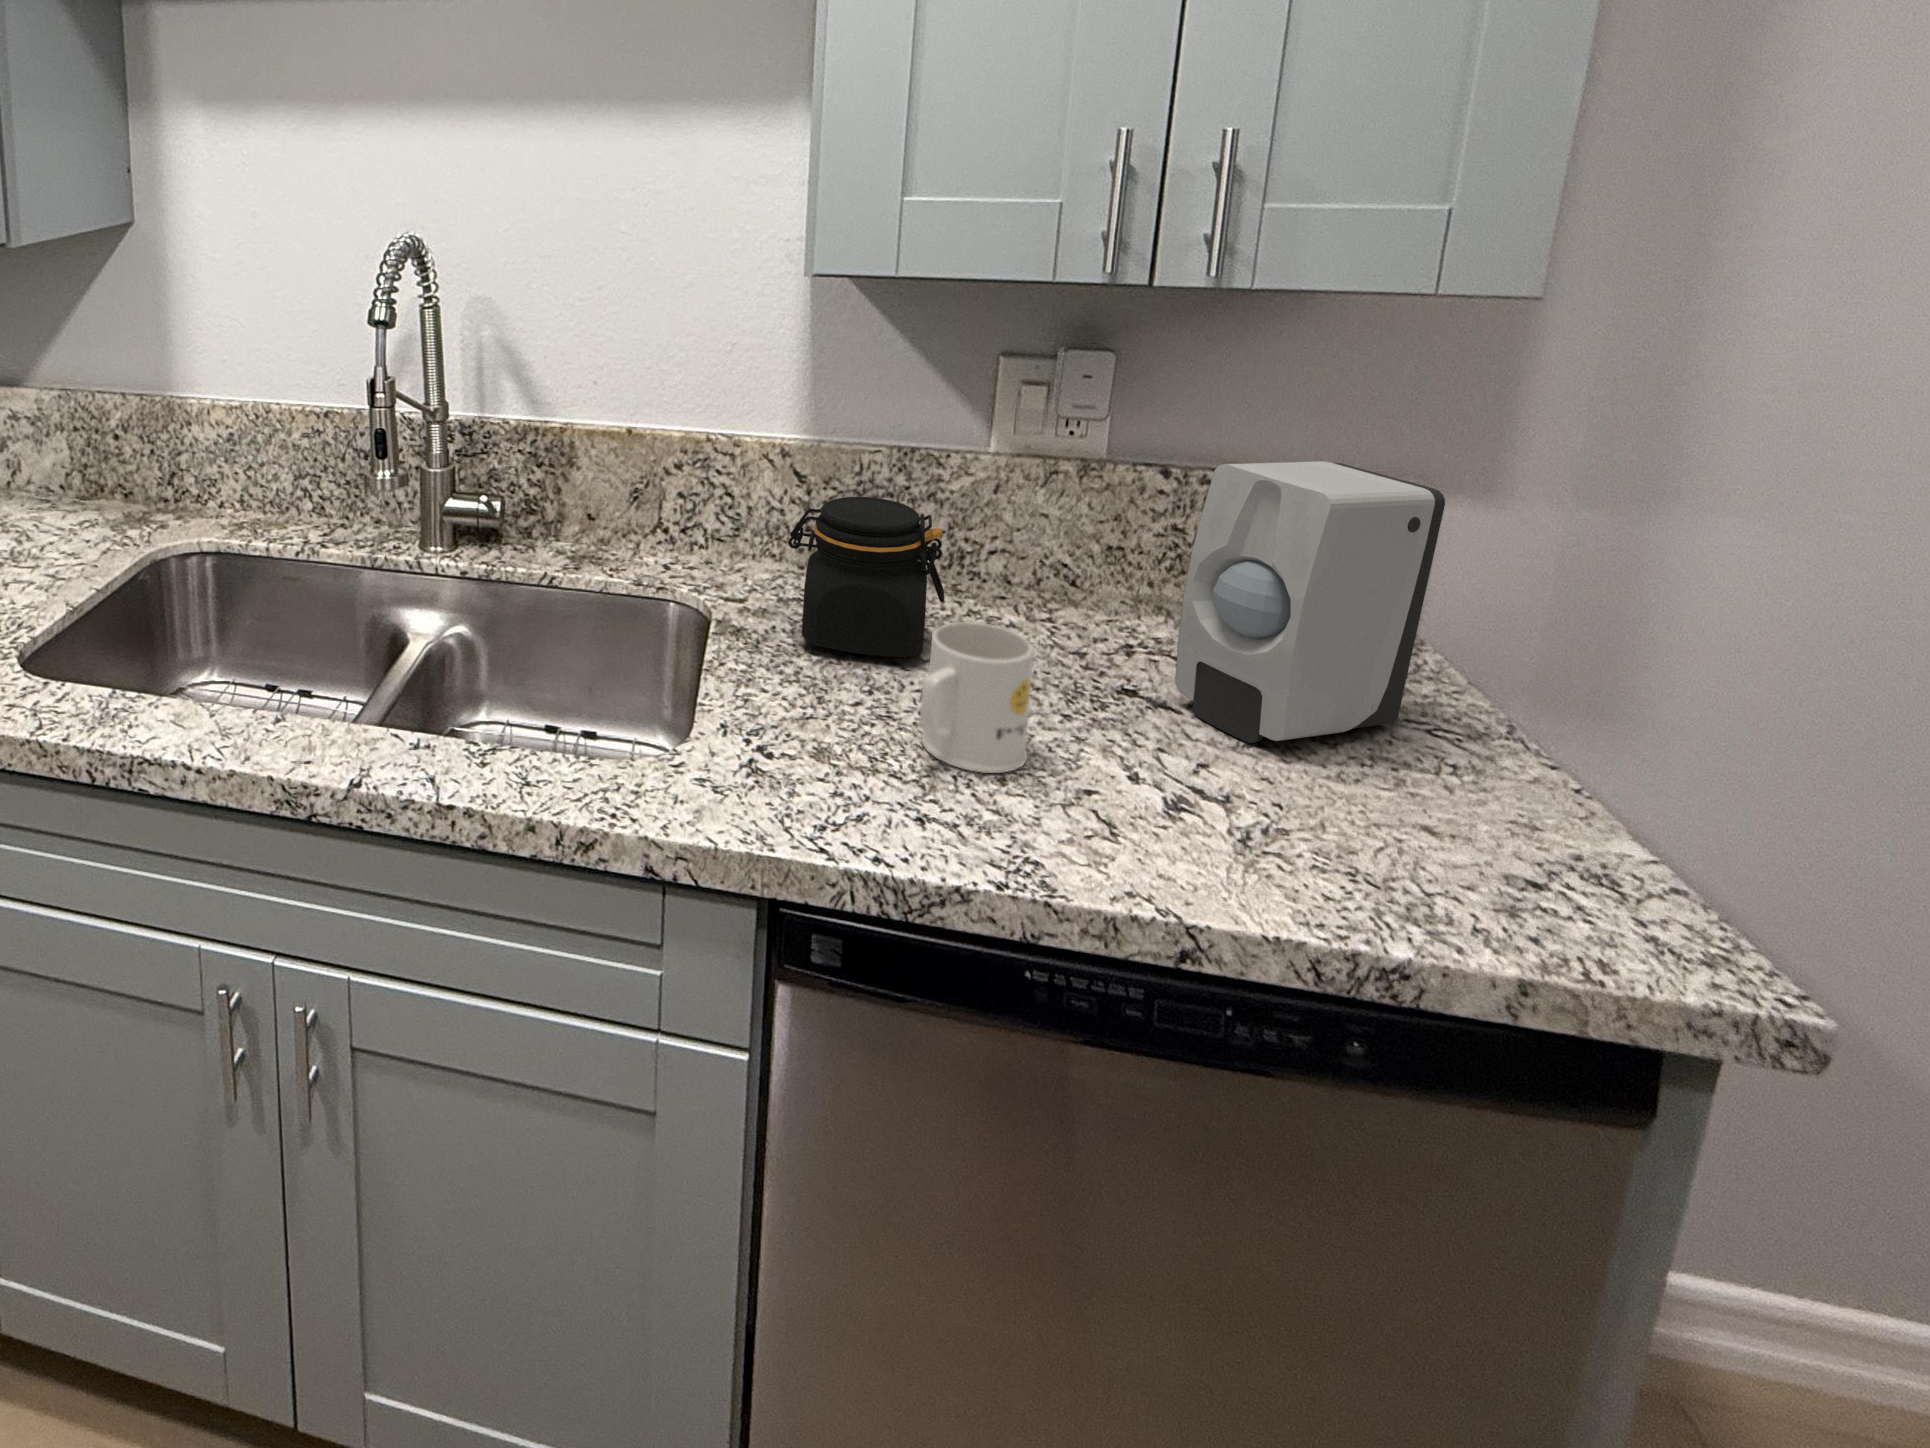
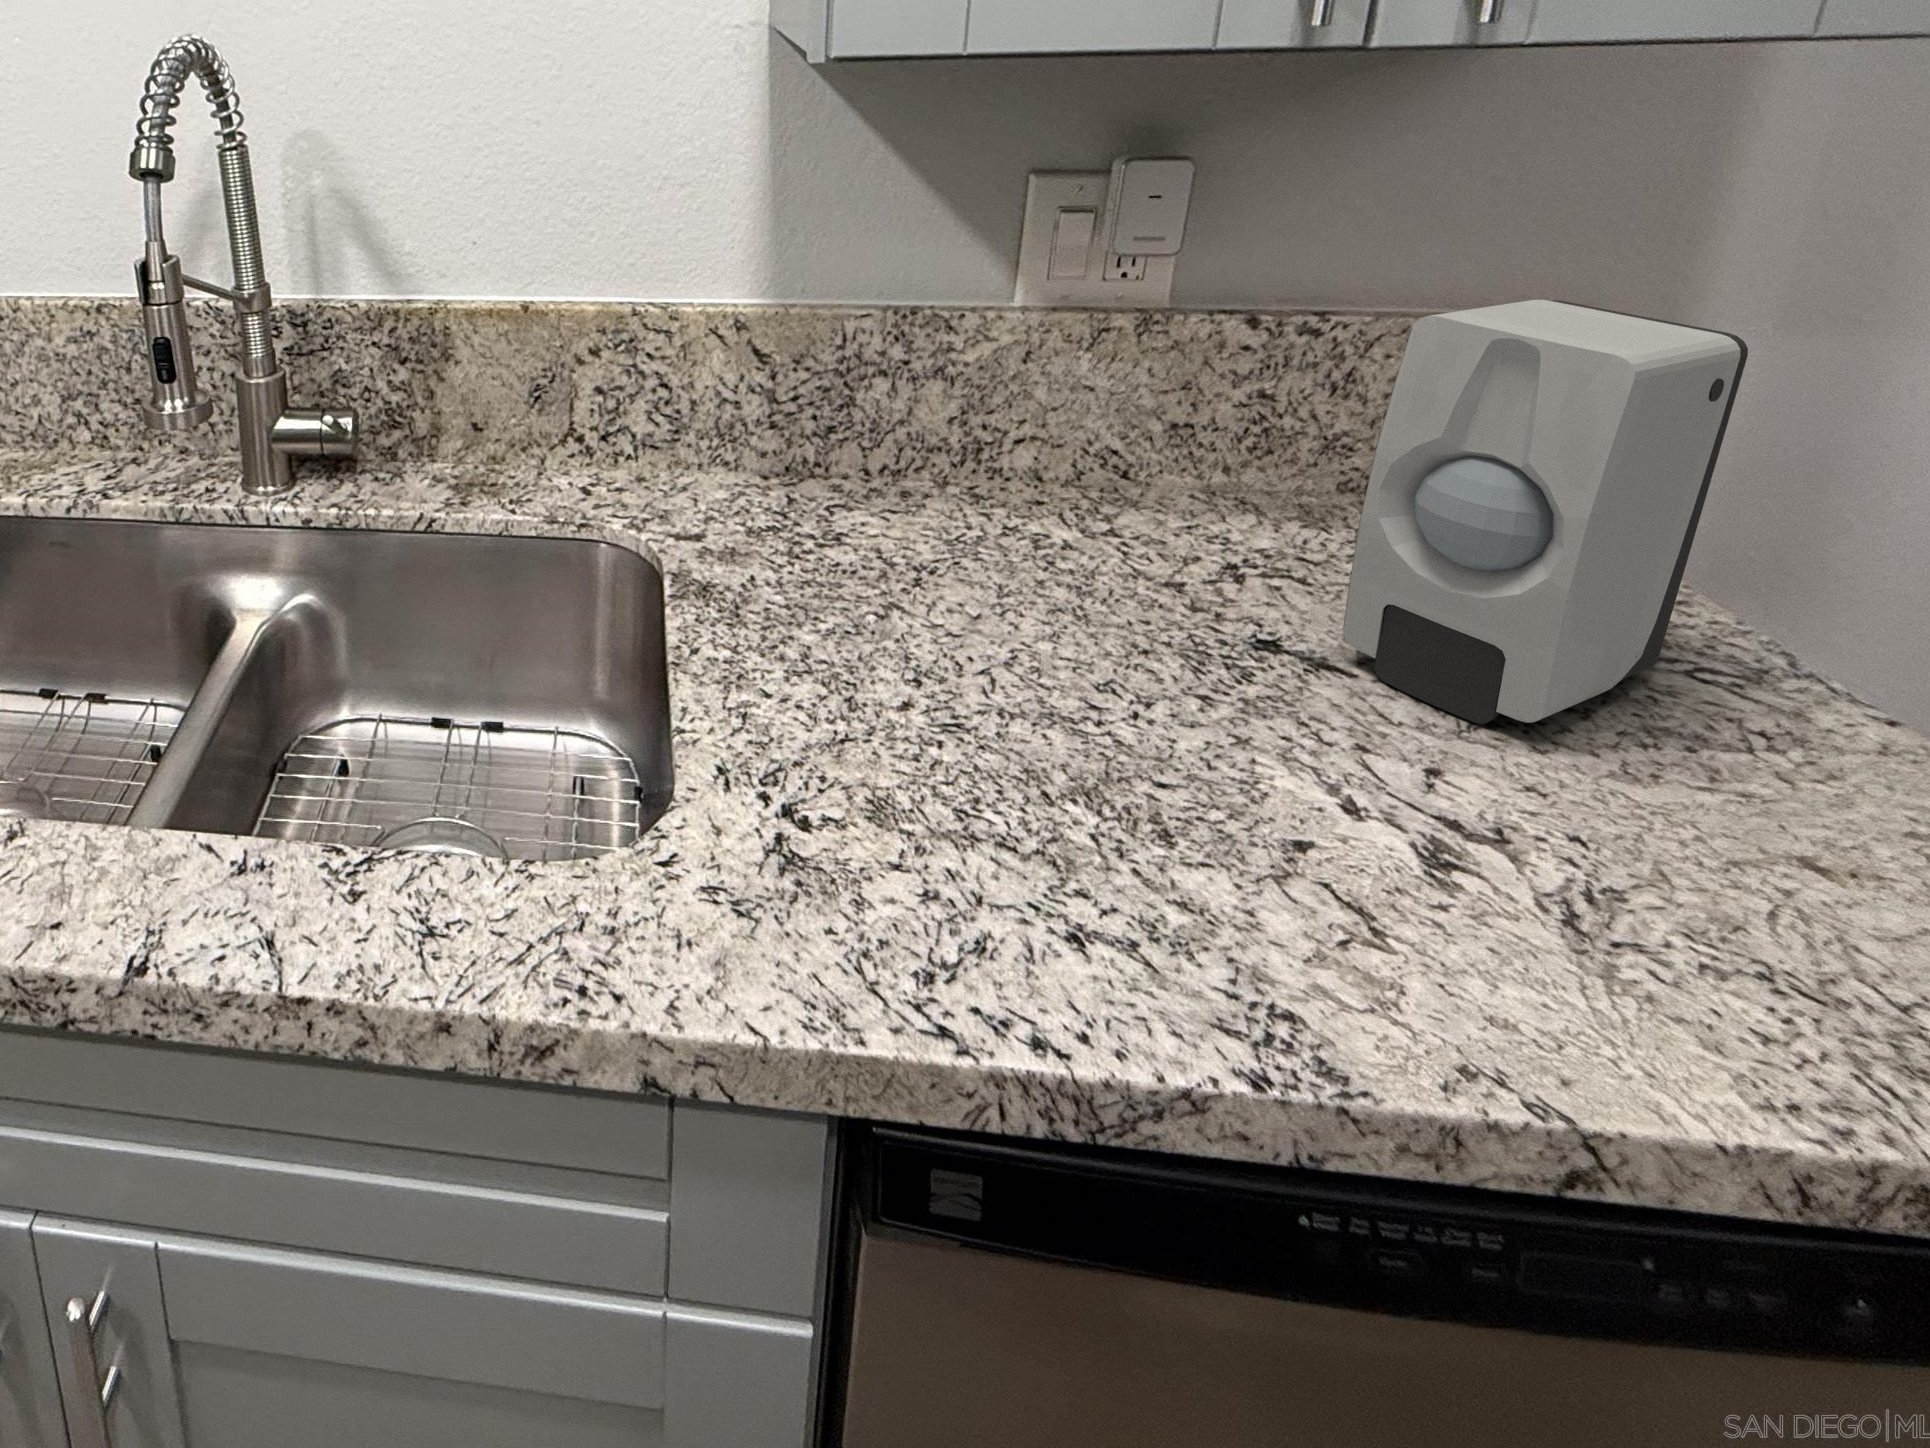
jar: present [788,497,944,657] -> none [771,386,999,618]
mug: present [920,622,1033,773] -> none [1018,583,1204,825]

